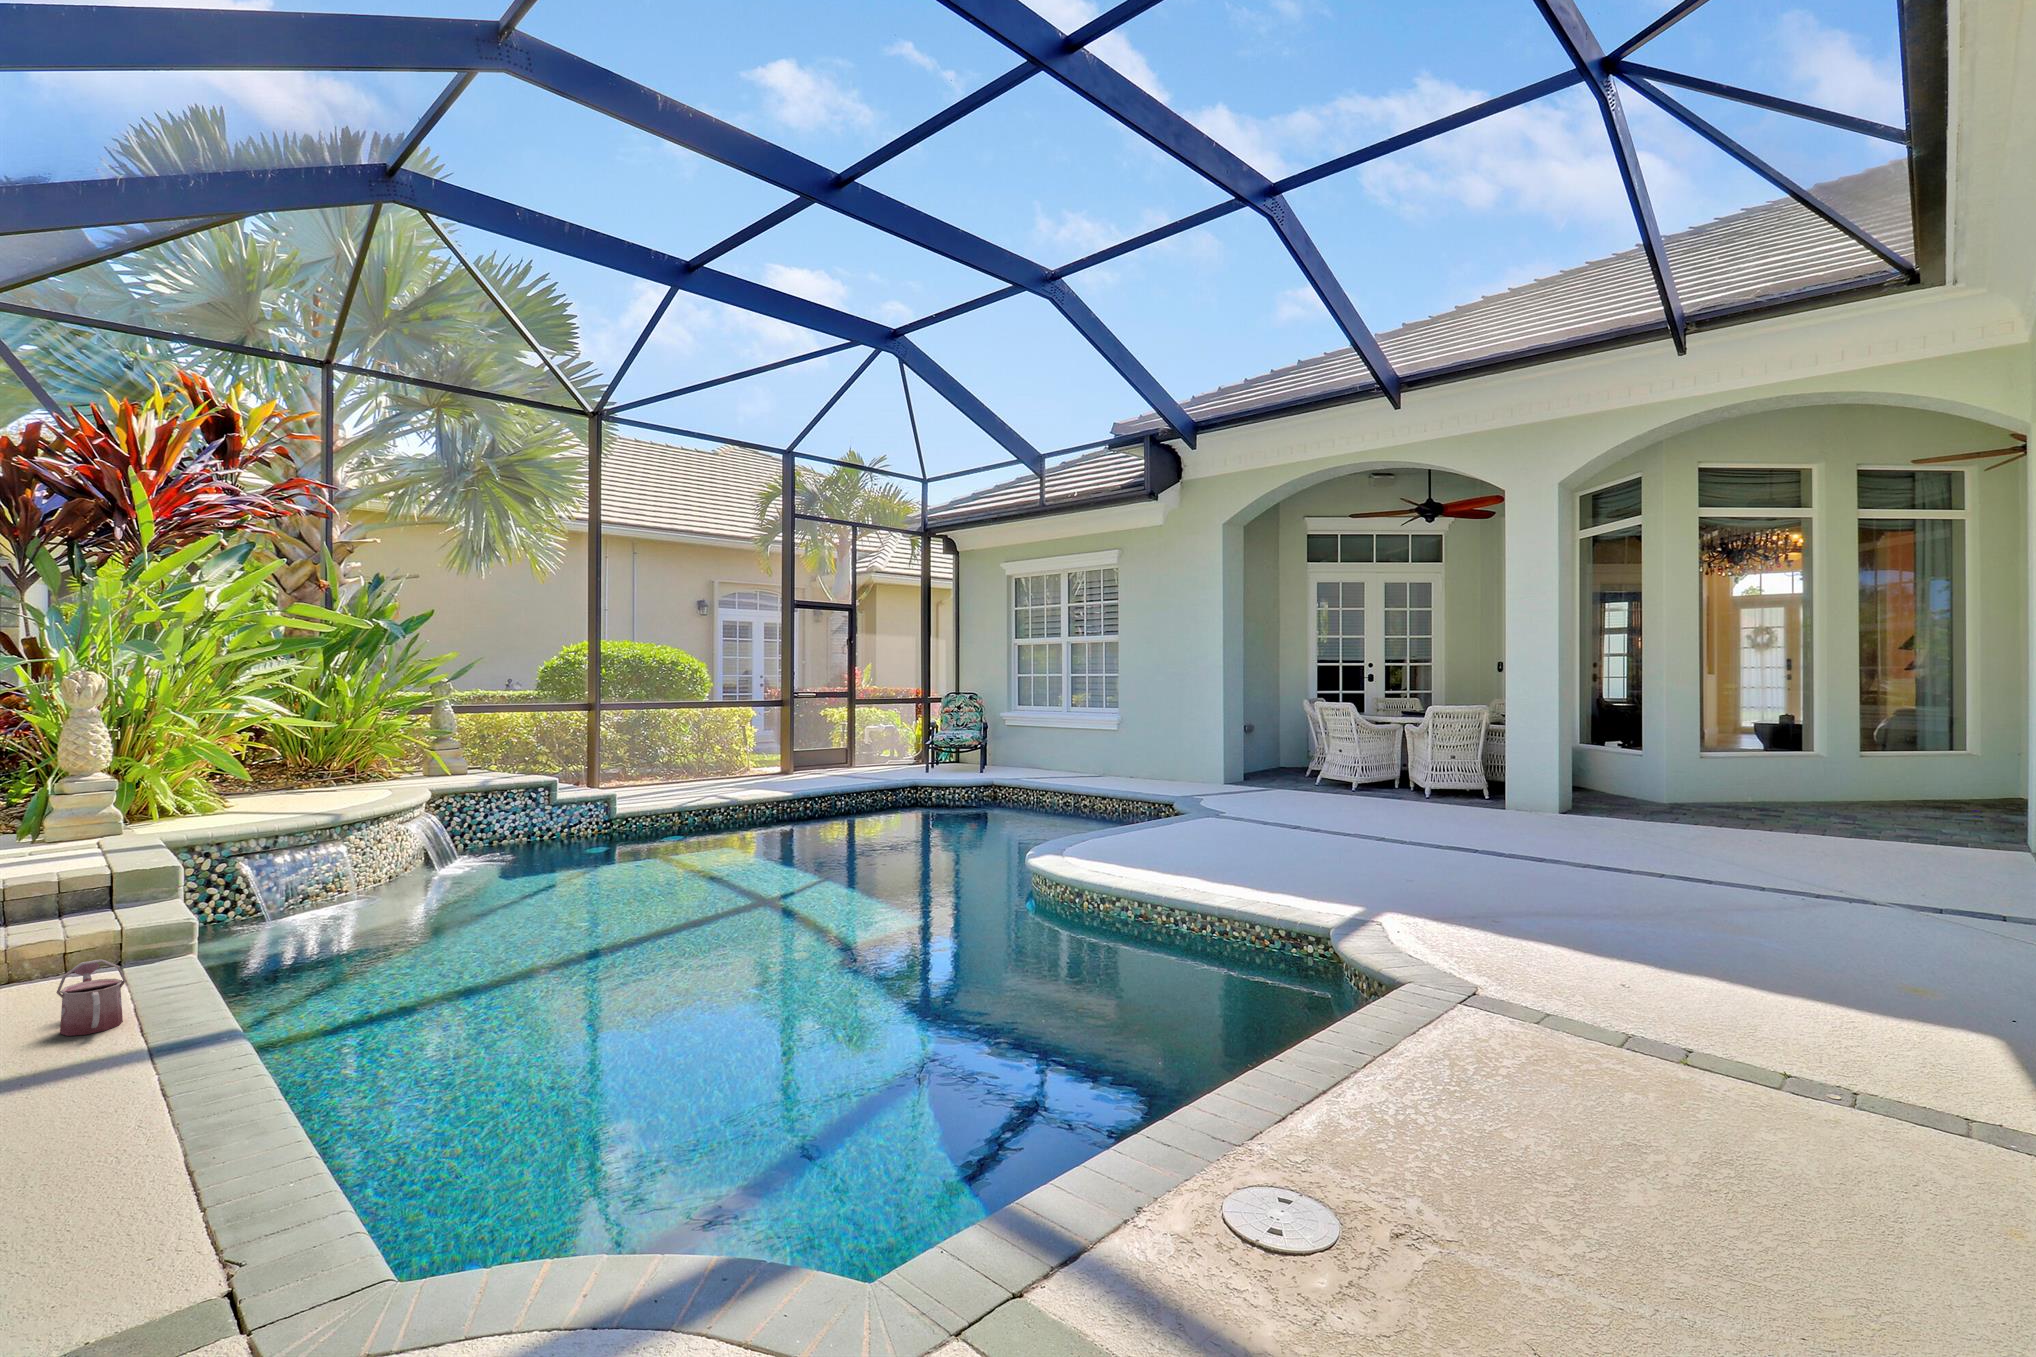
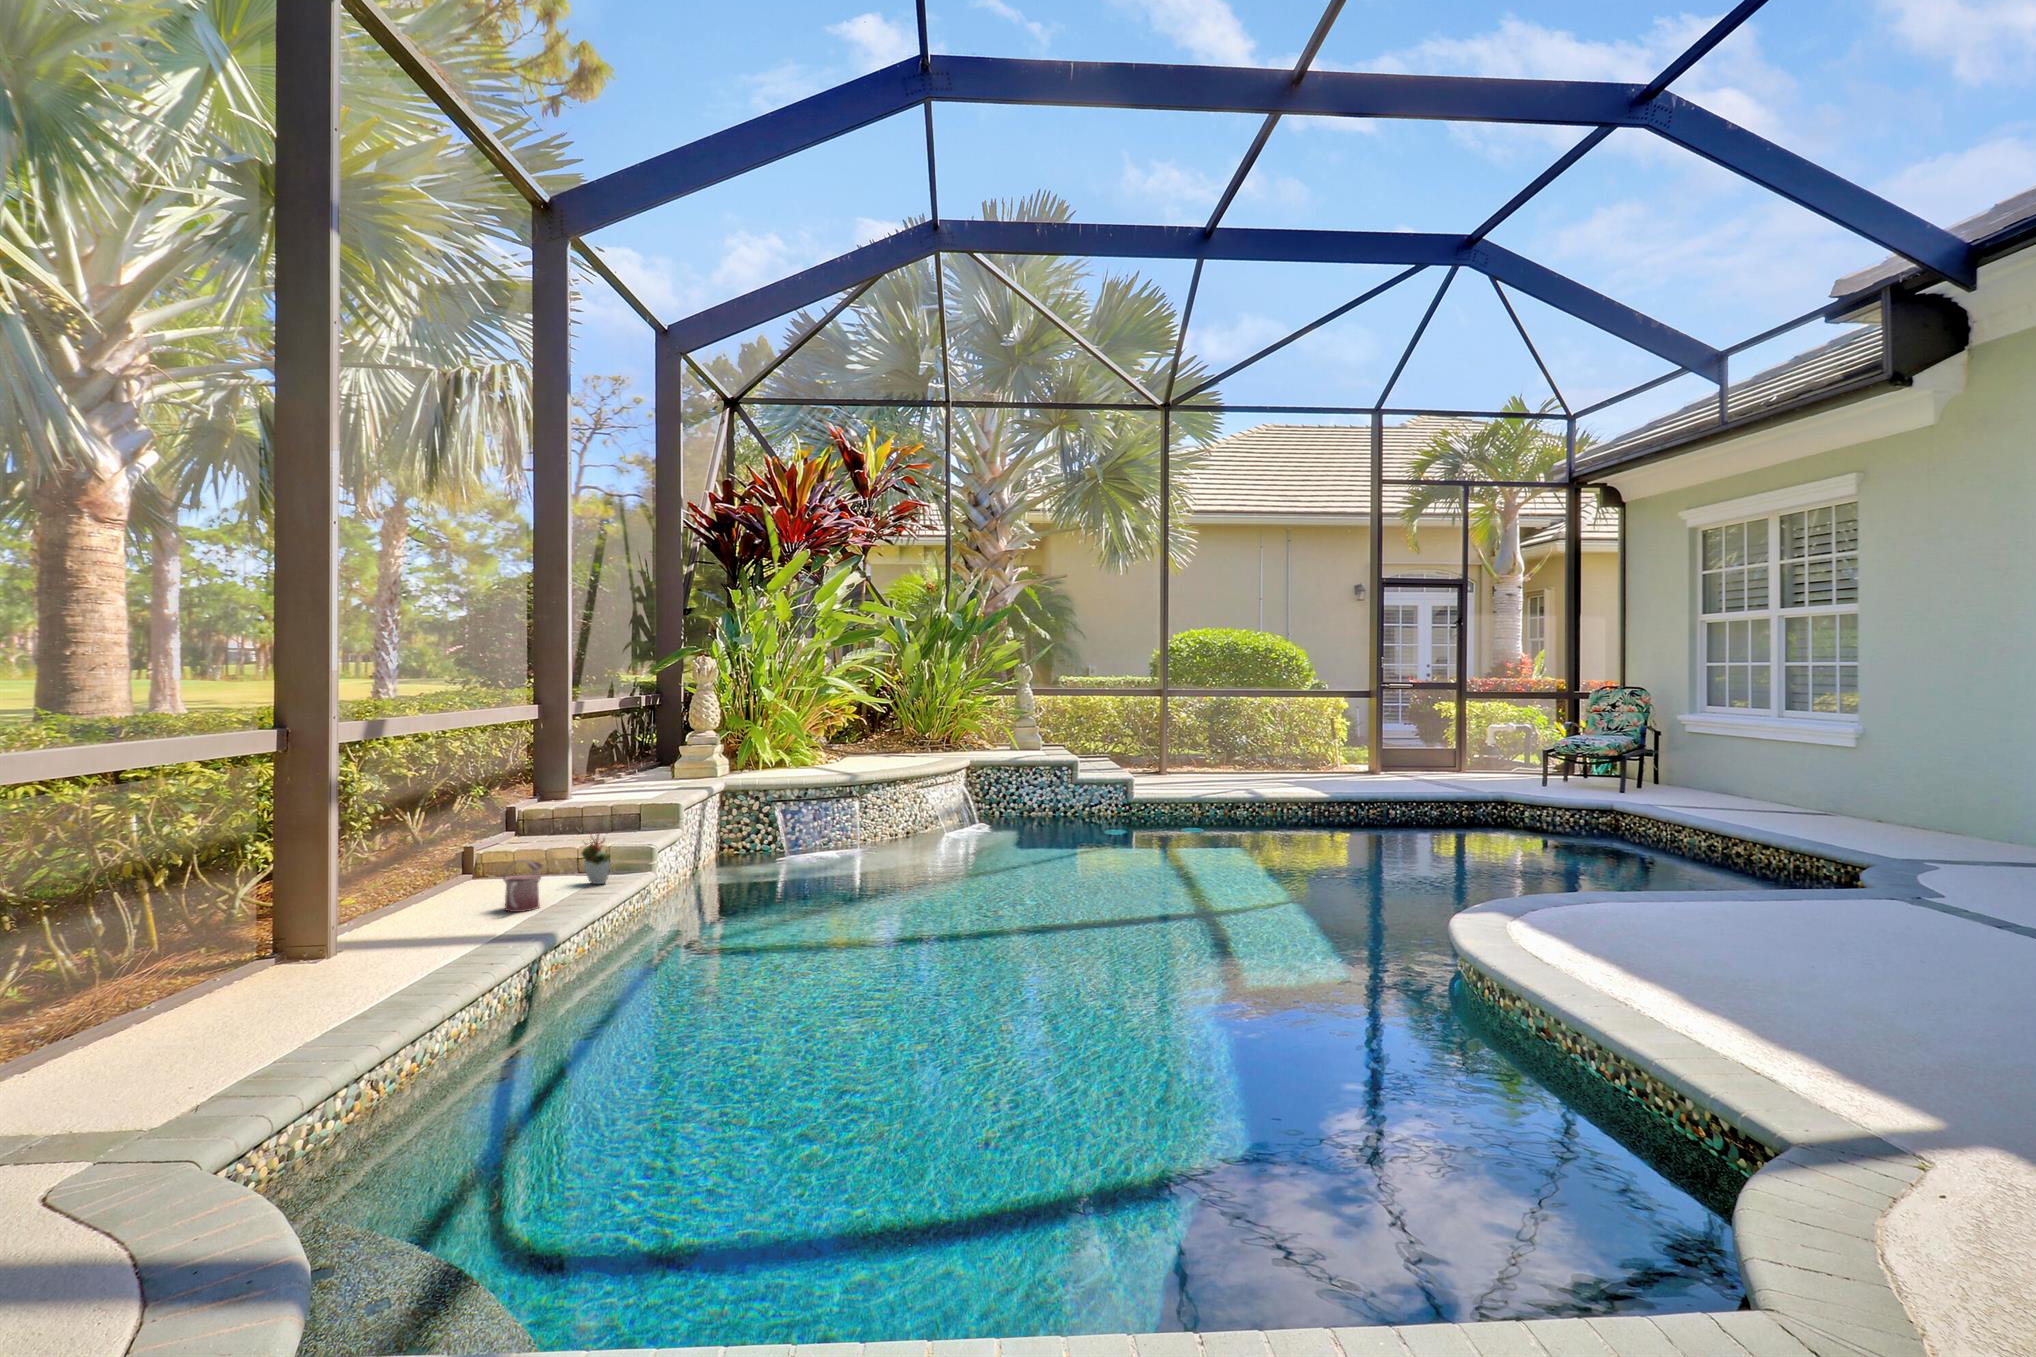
decorative plant: none [119,910,175,982] -> present [581,832,610,884]

